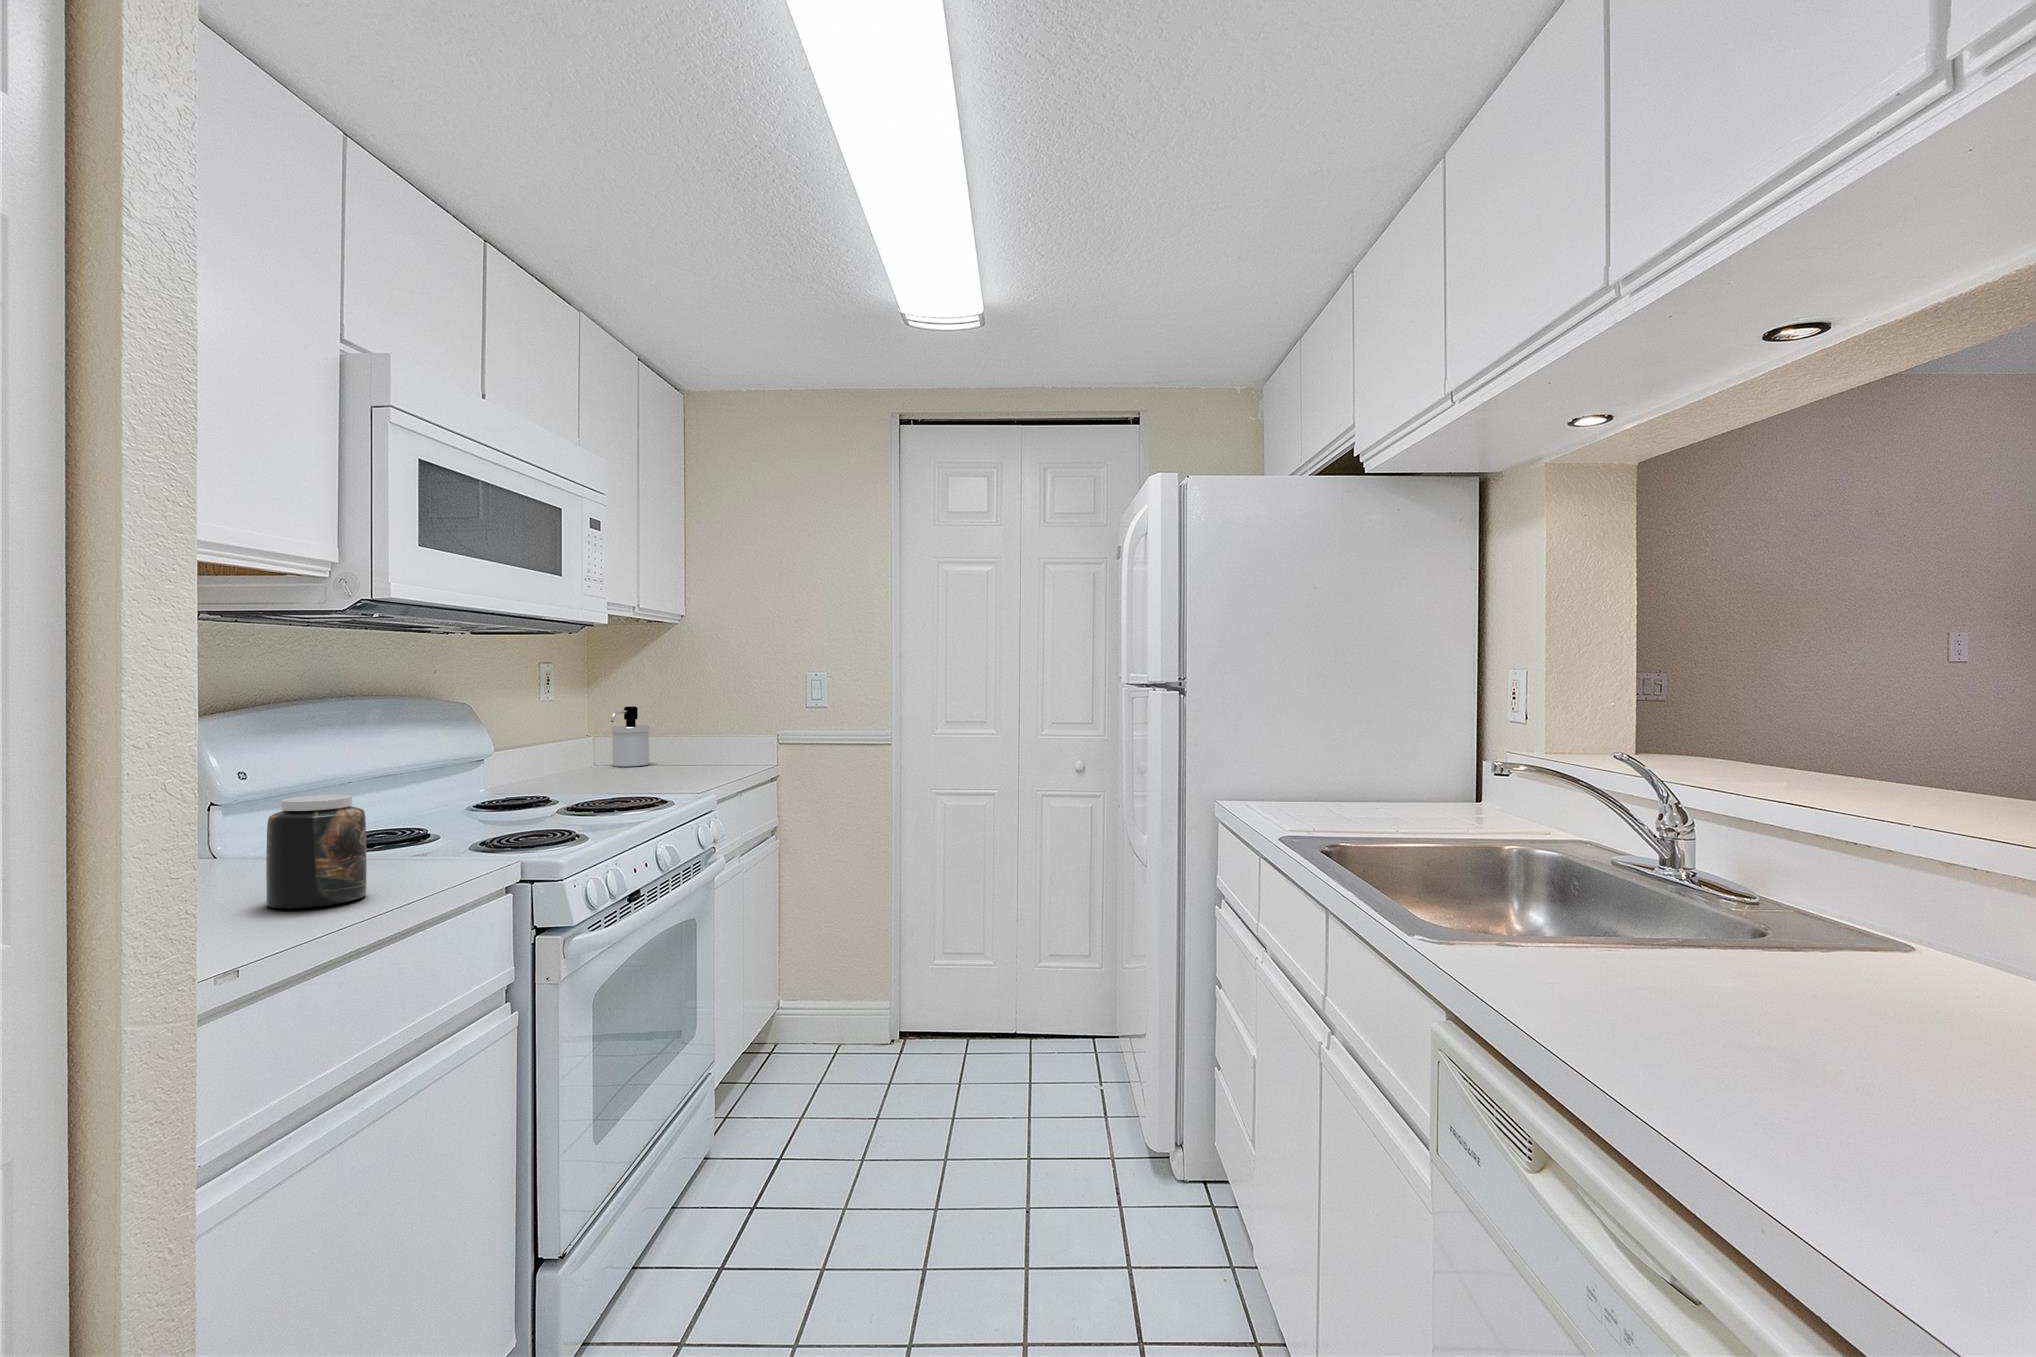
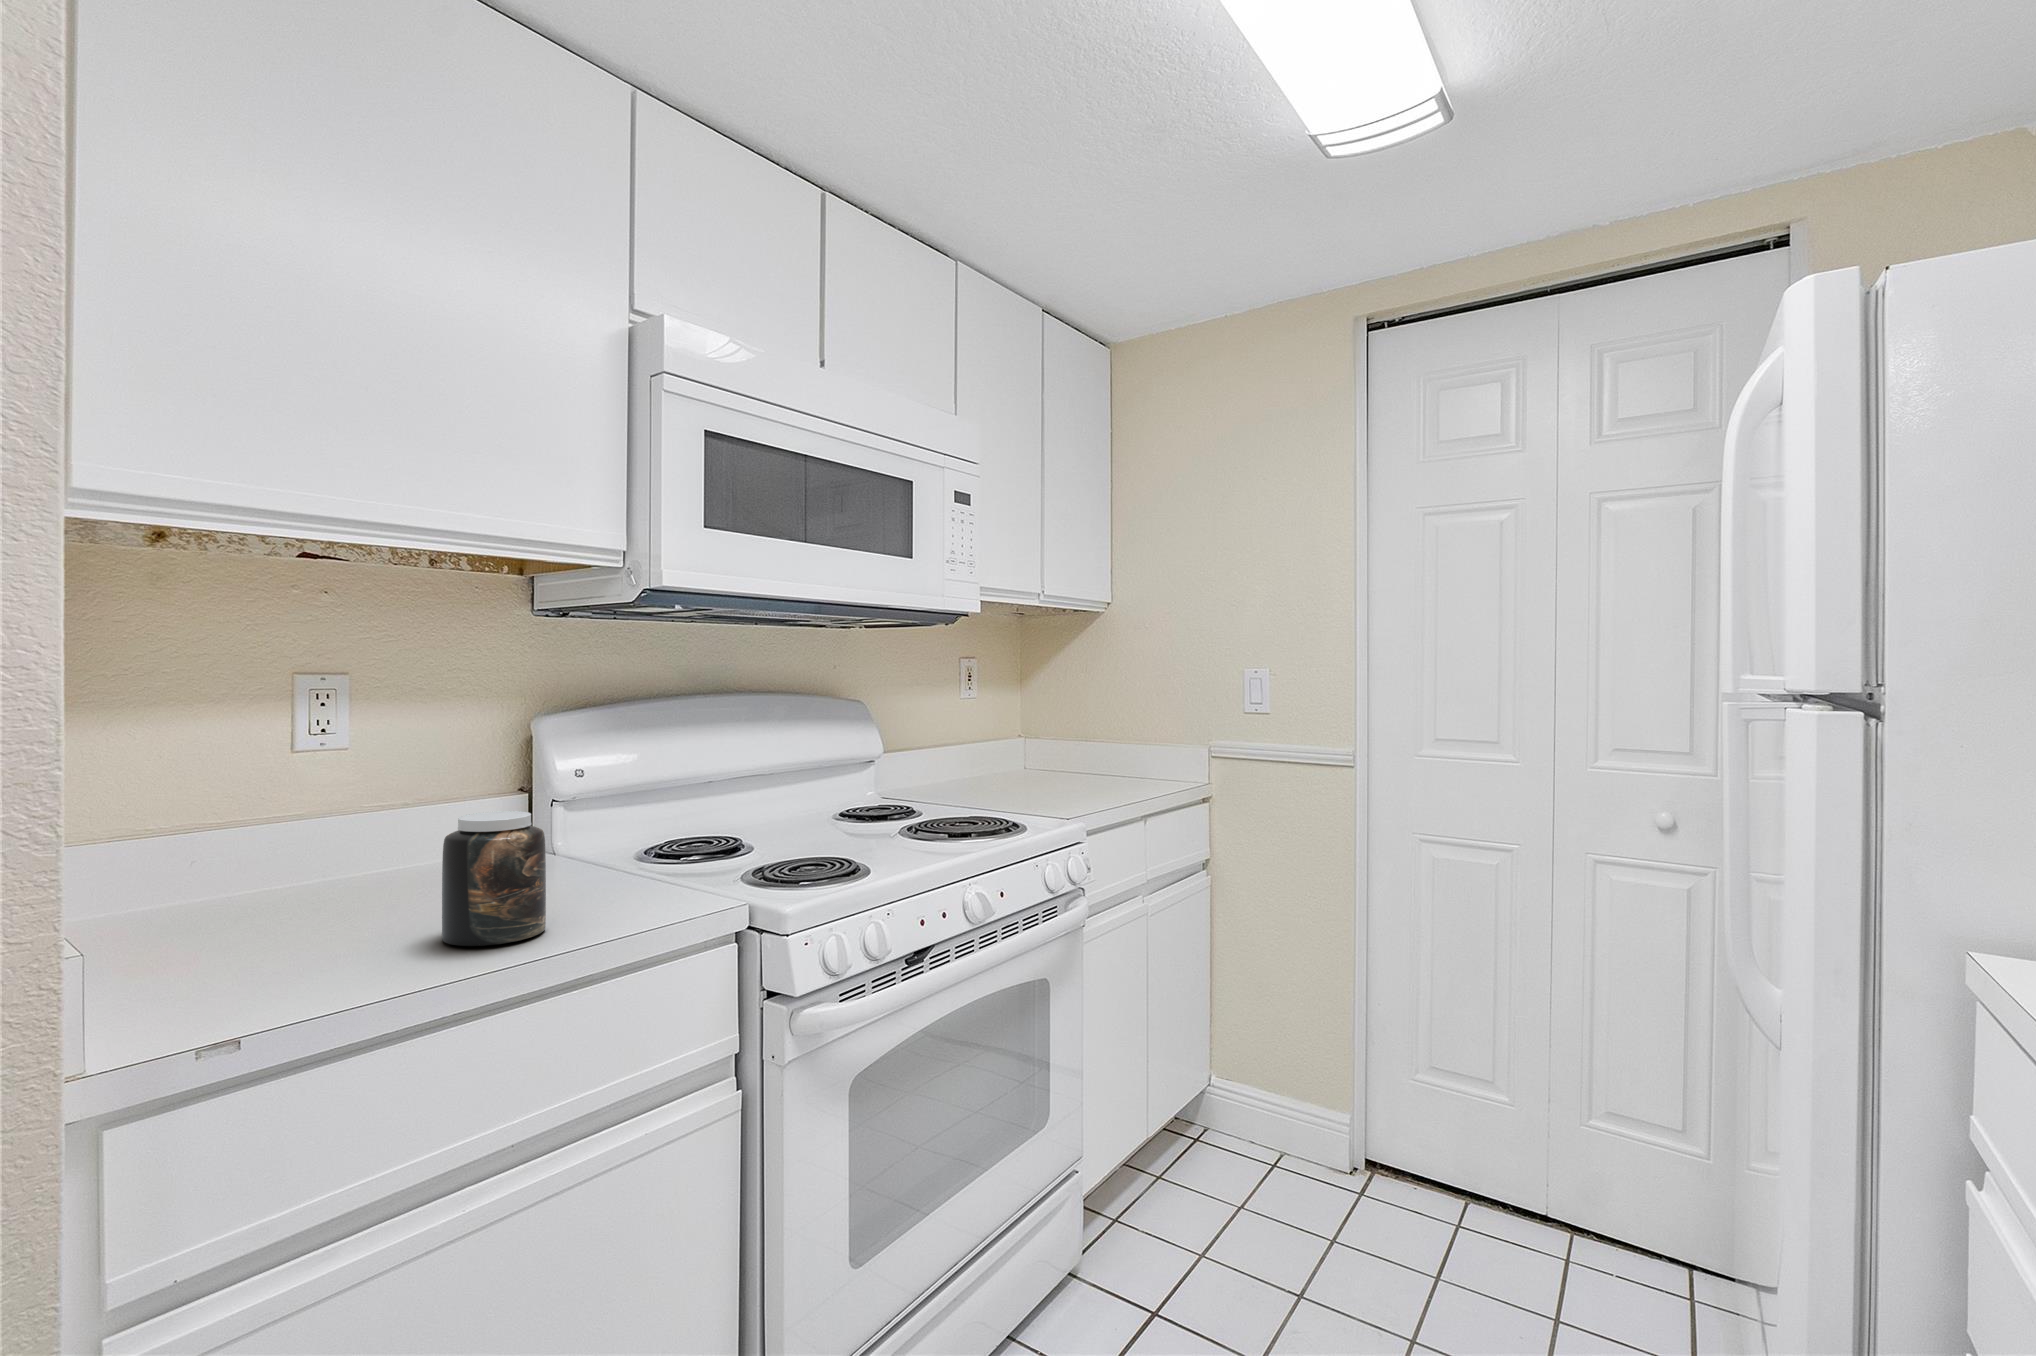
soap dispenser: present [611,706,650,767] -> none [1027,707,1074,775]

